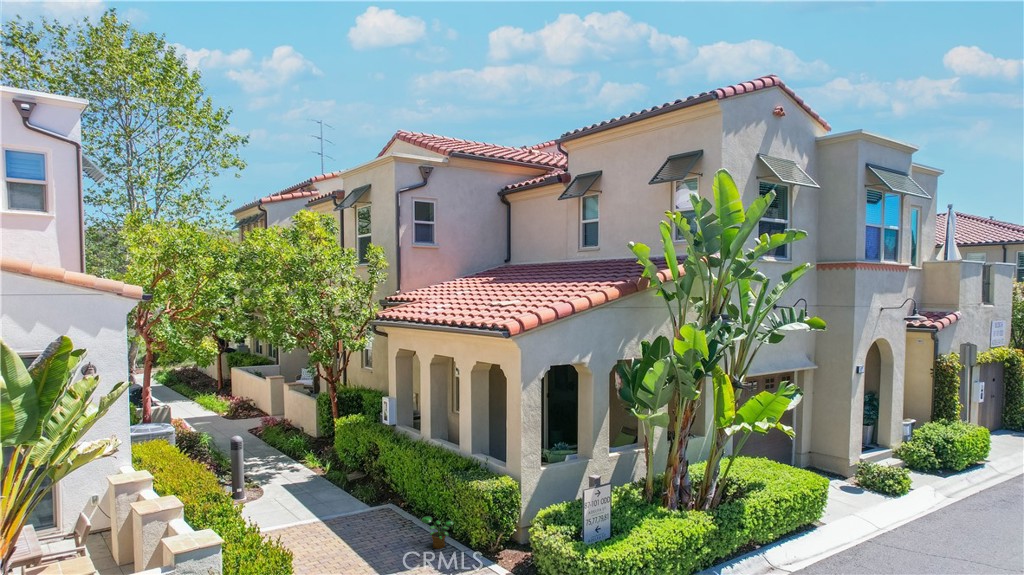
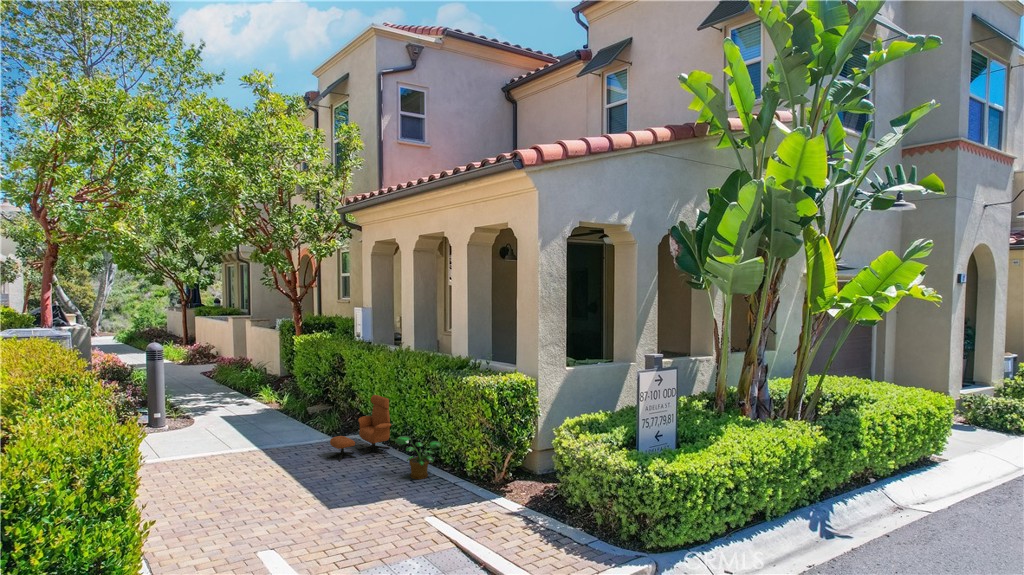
lounge chair: none [371,478,417,532] -> present [327,395,391,461]

